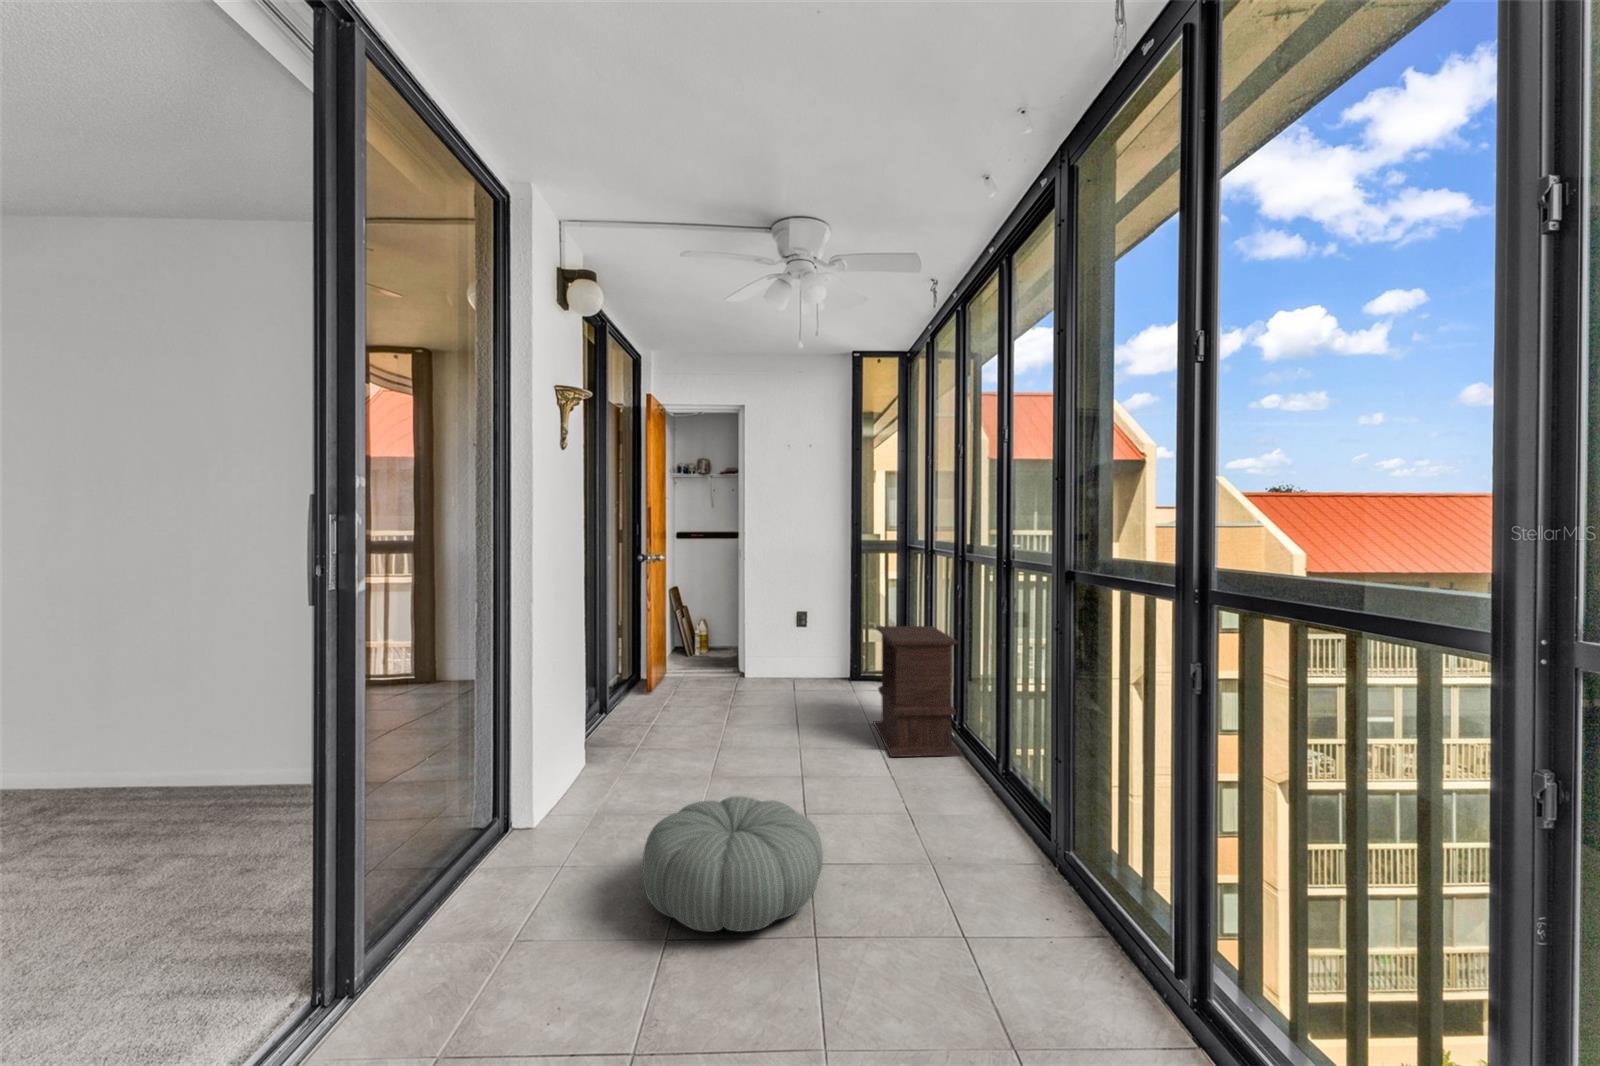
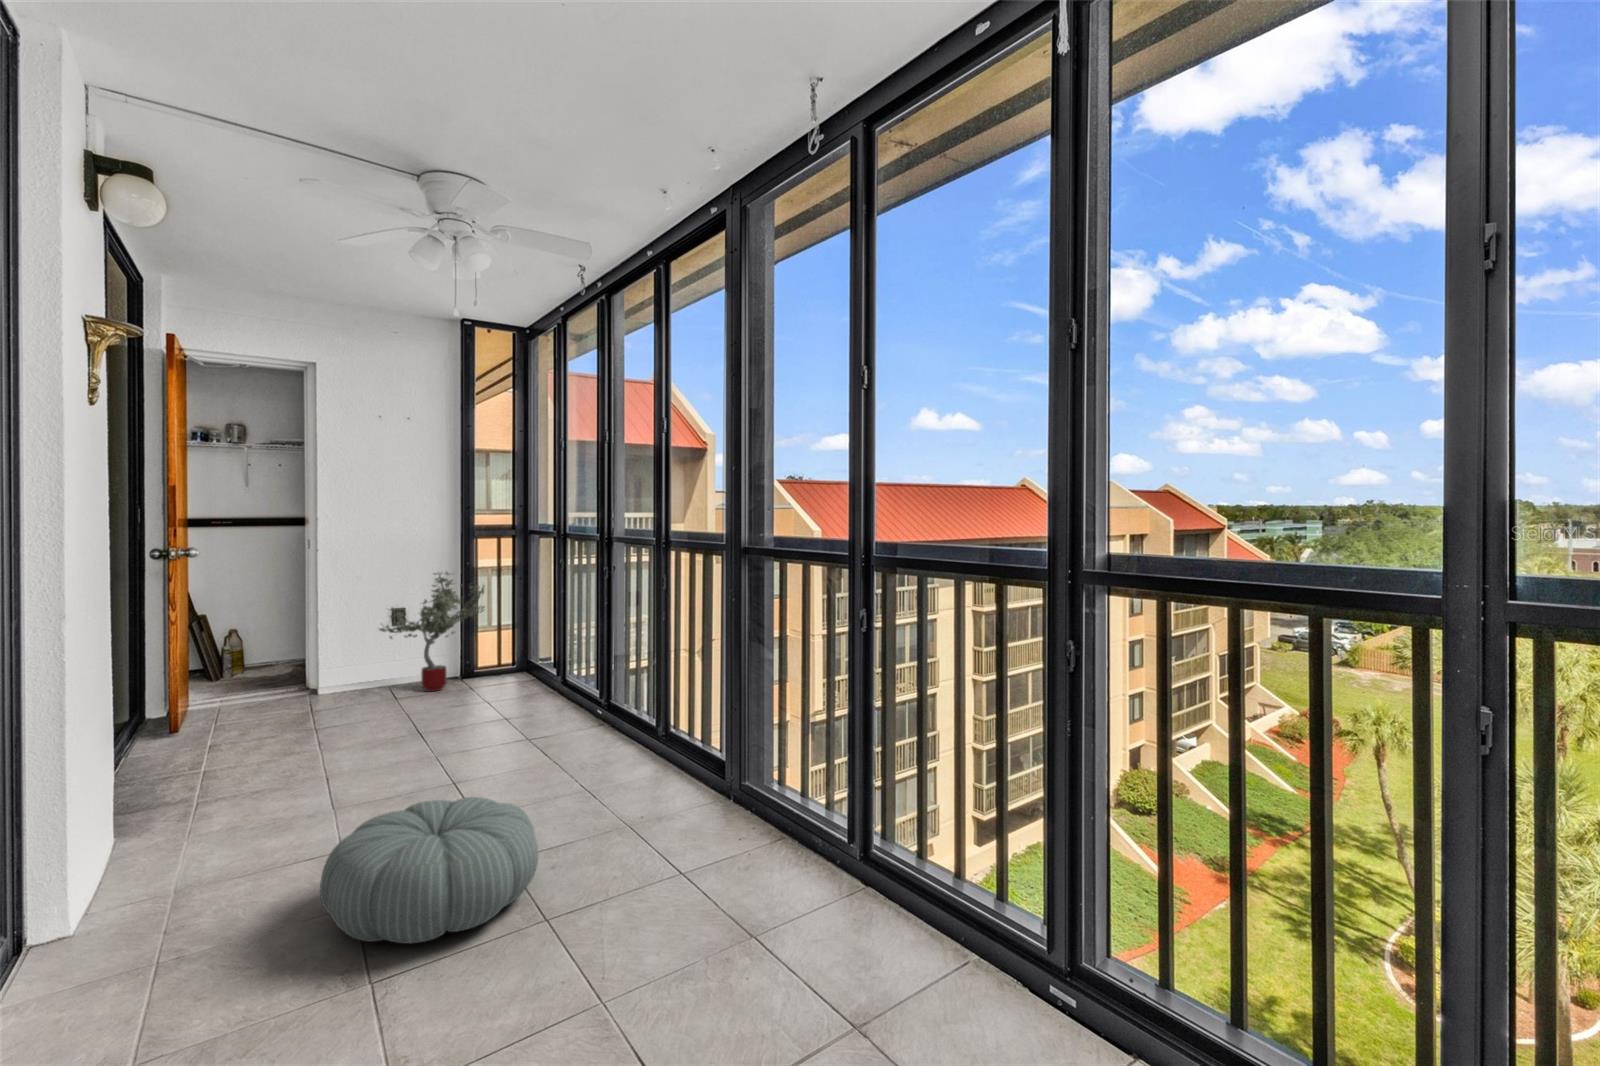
potted tree: none [781,580,869,688] -> present [380,572,484,691]
side table: present [873,626,962,757] -> none [509,612,614,745]

